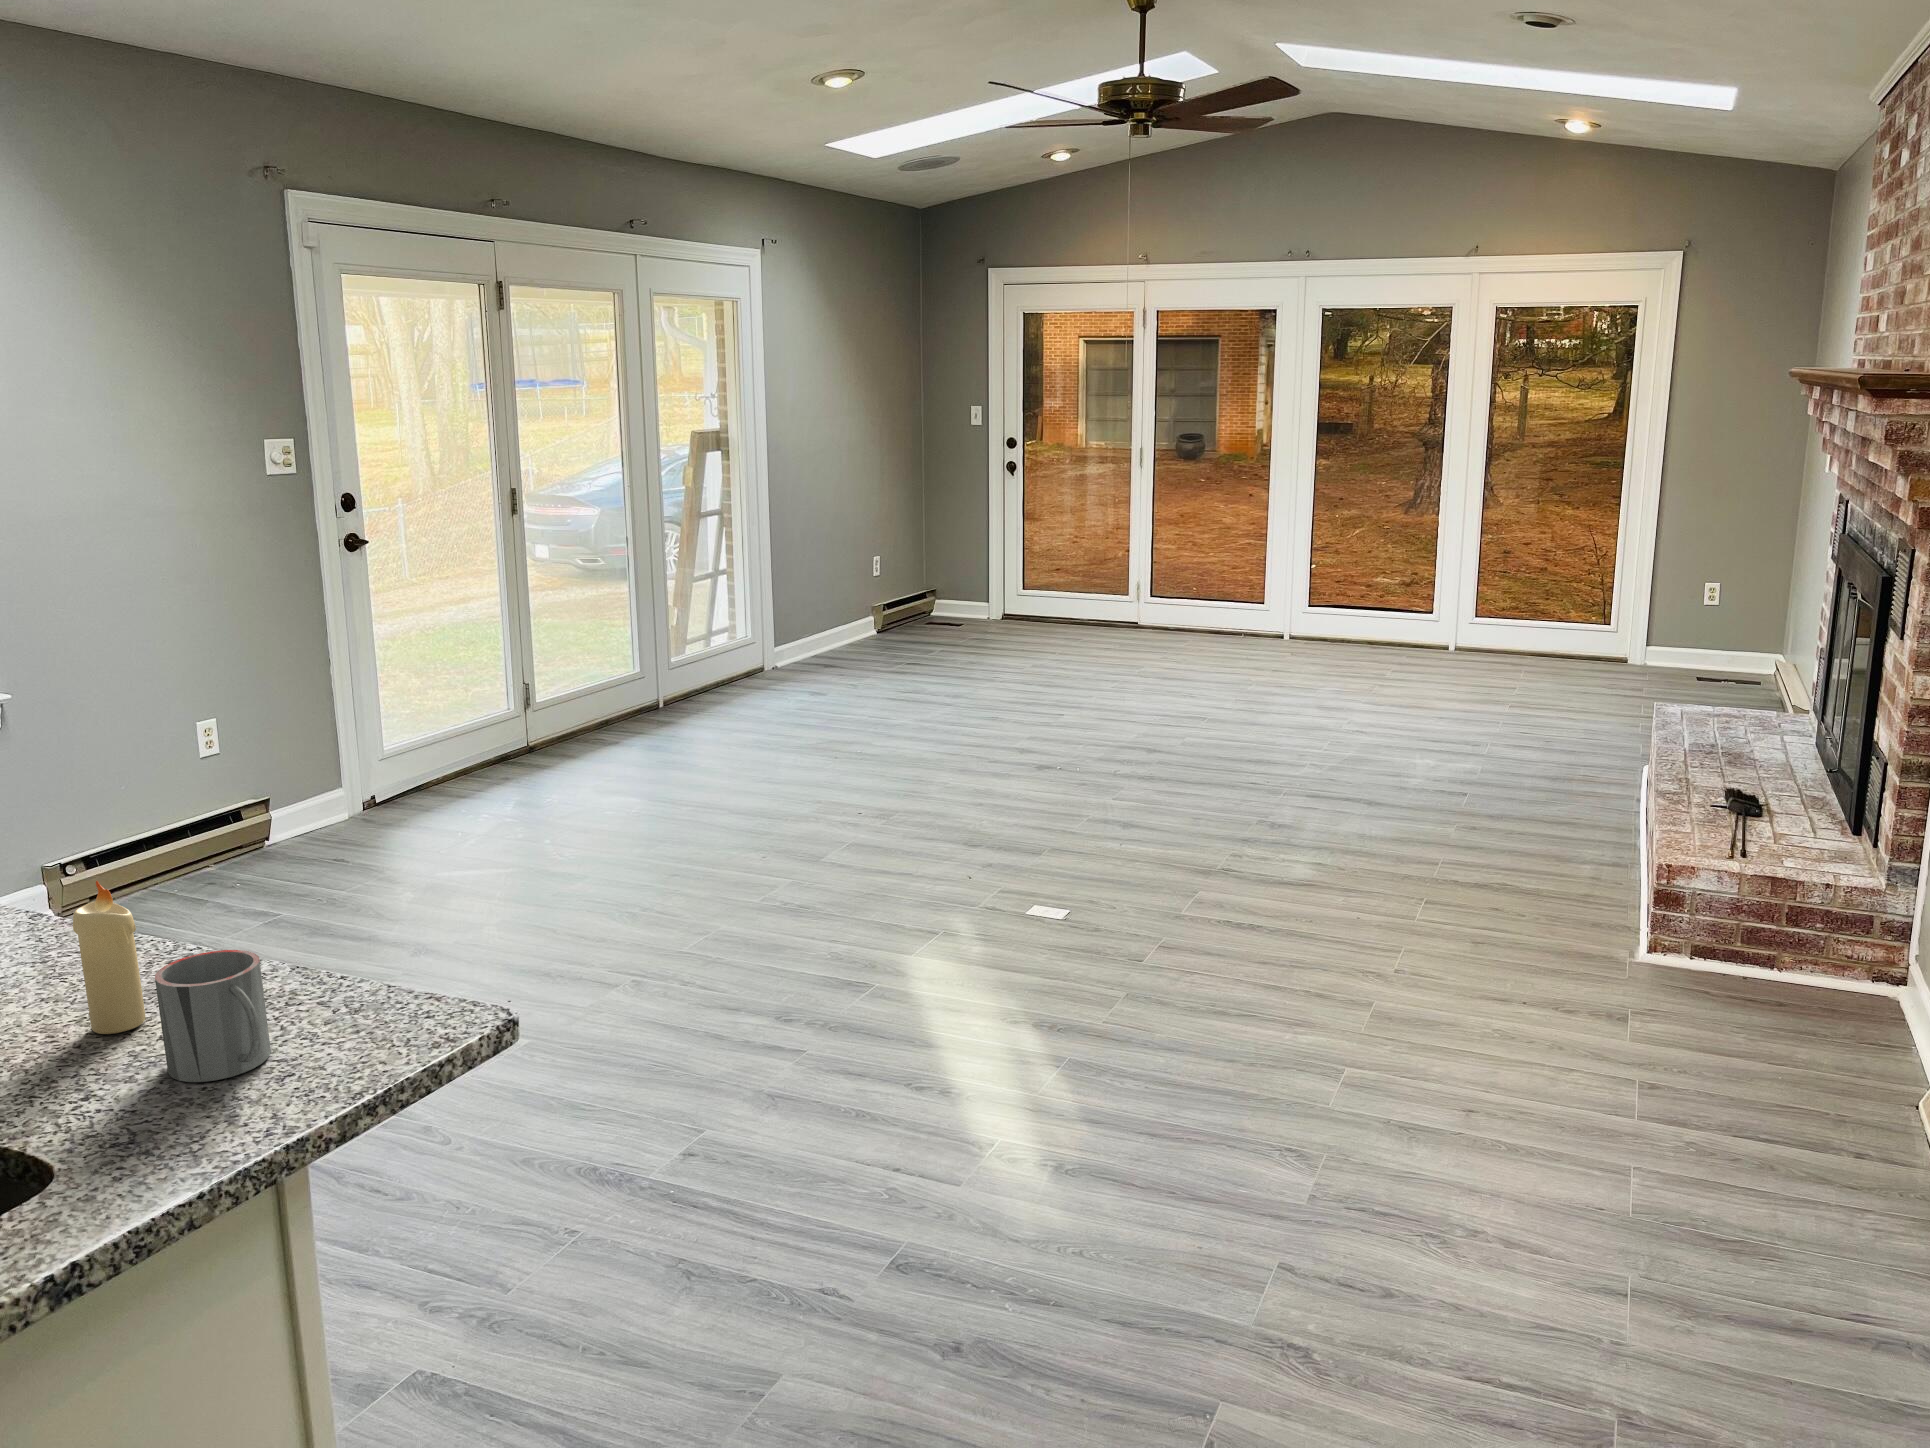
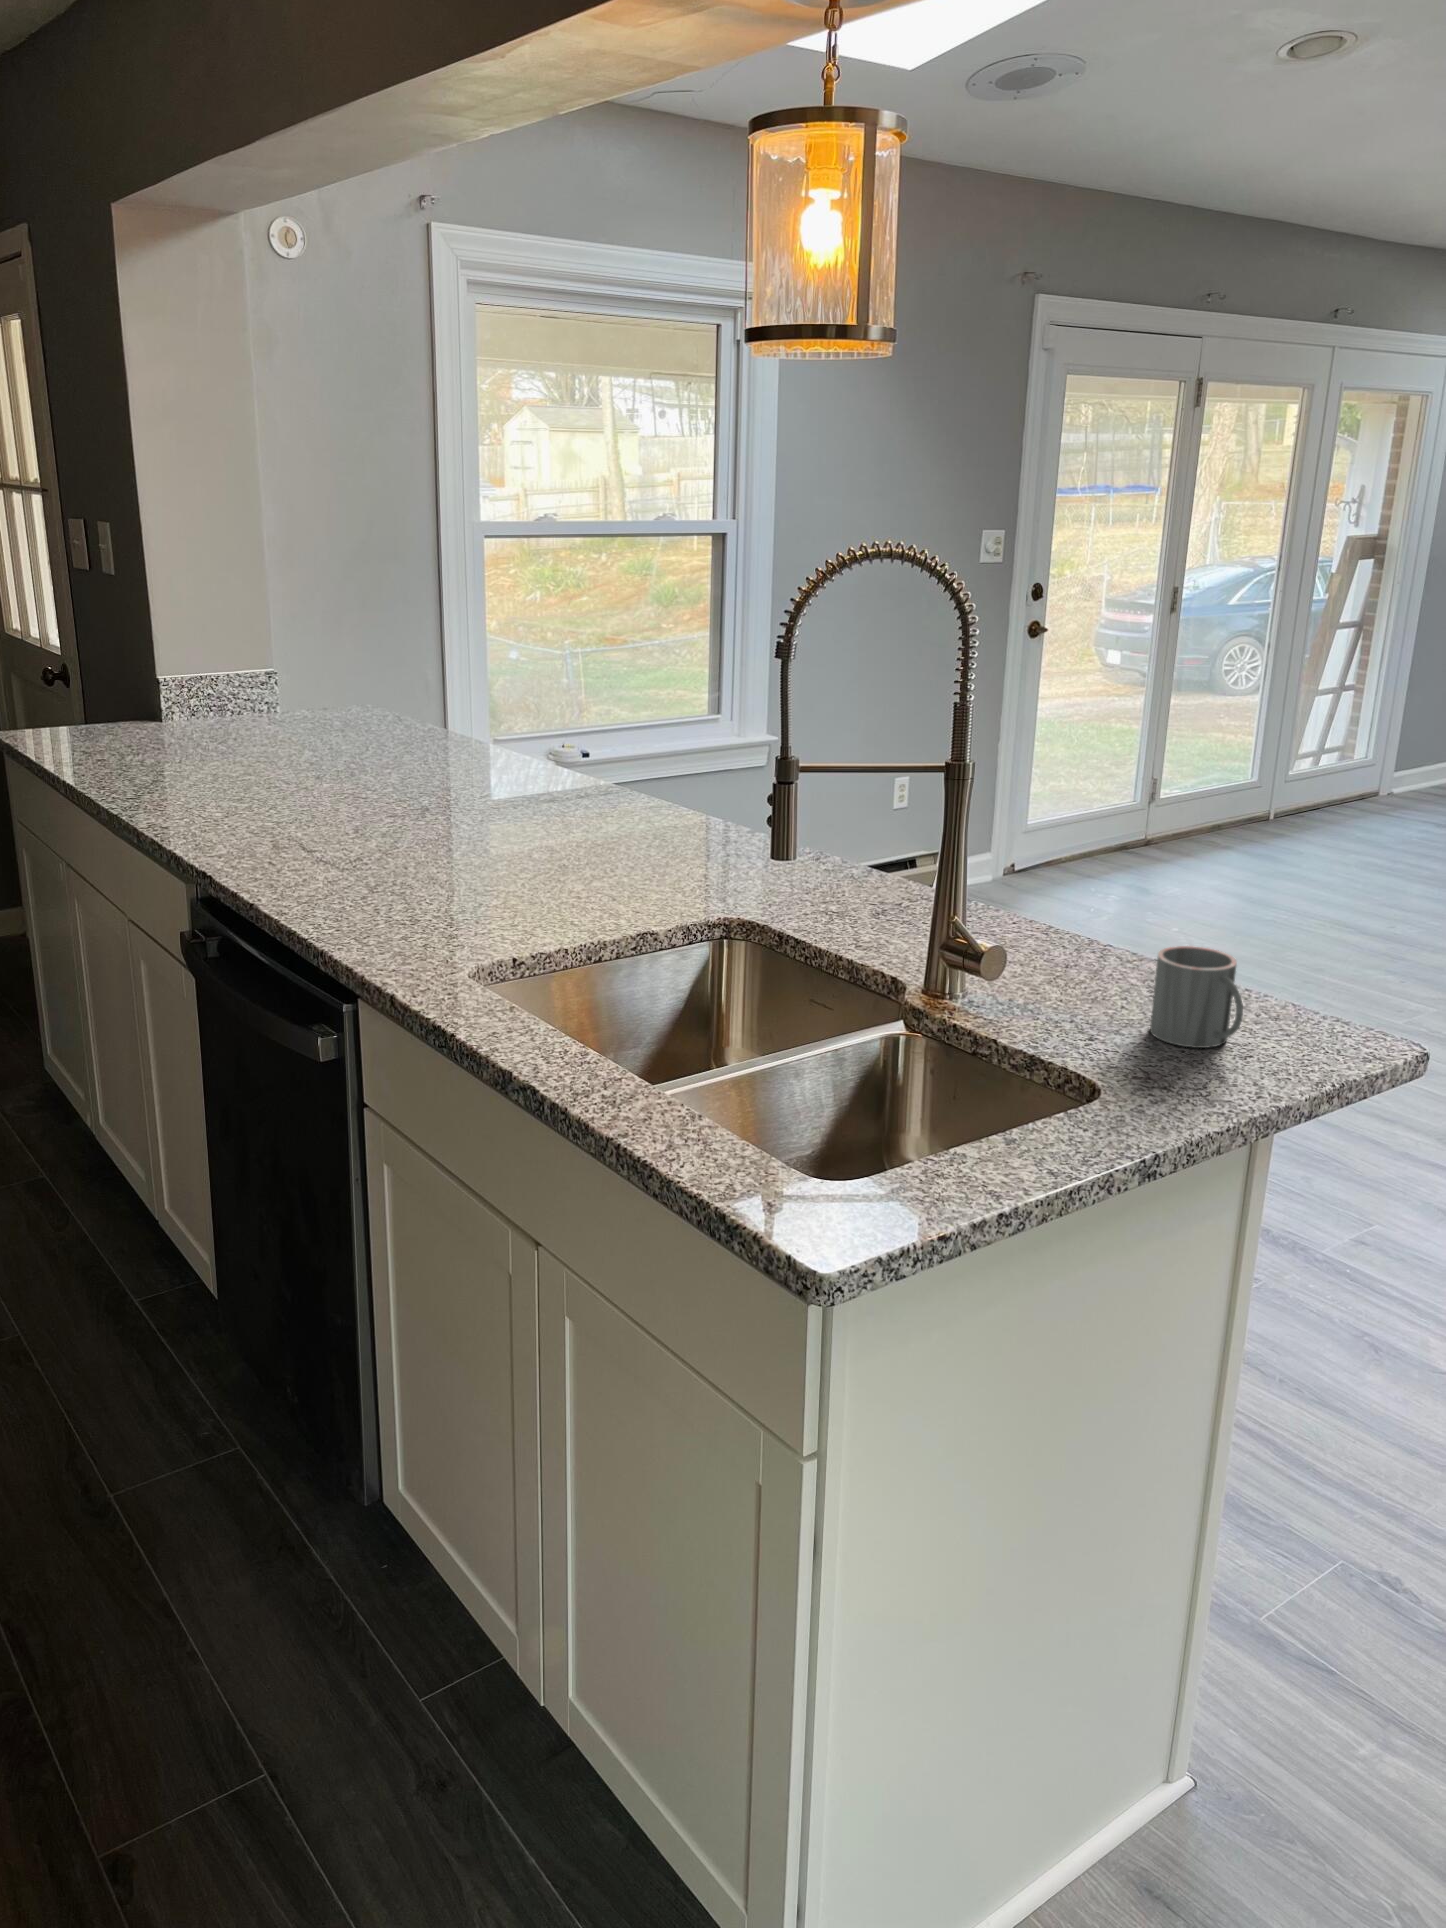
candle: present [73,881,146,1034] -> none [1071,876,1118,998]

